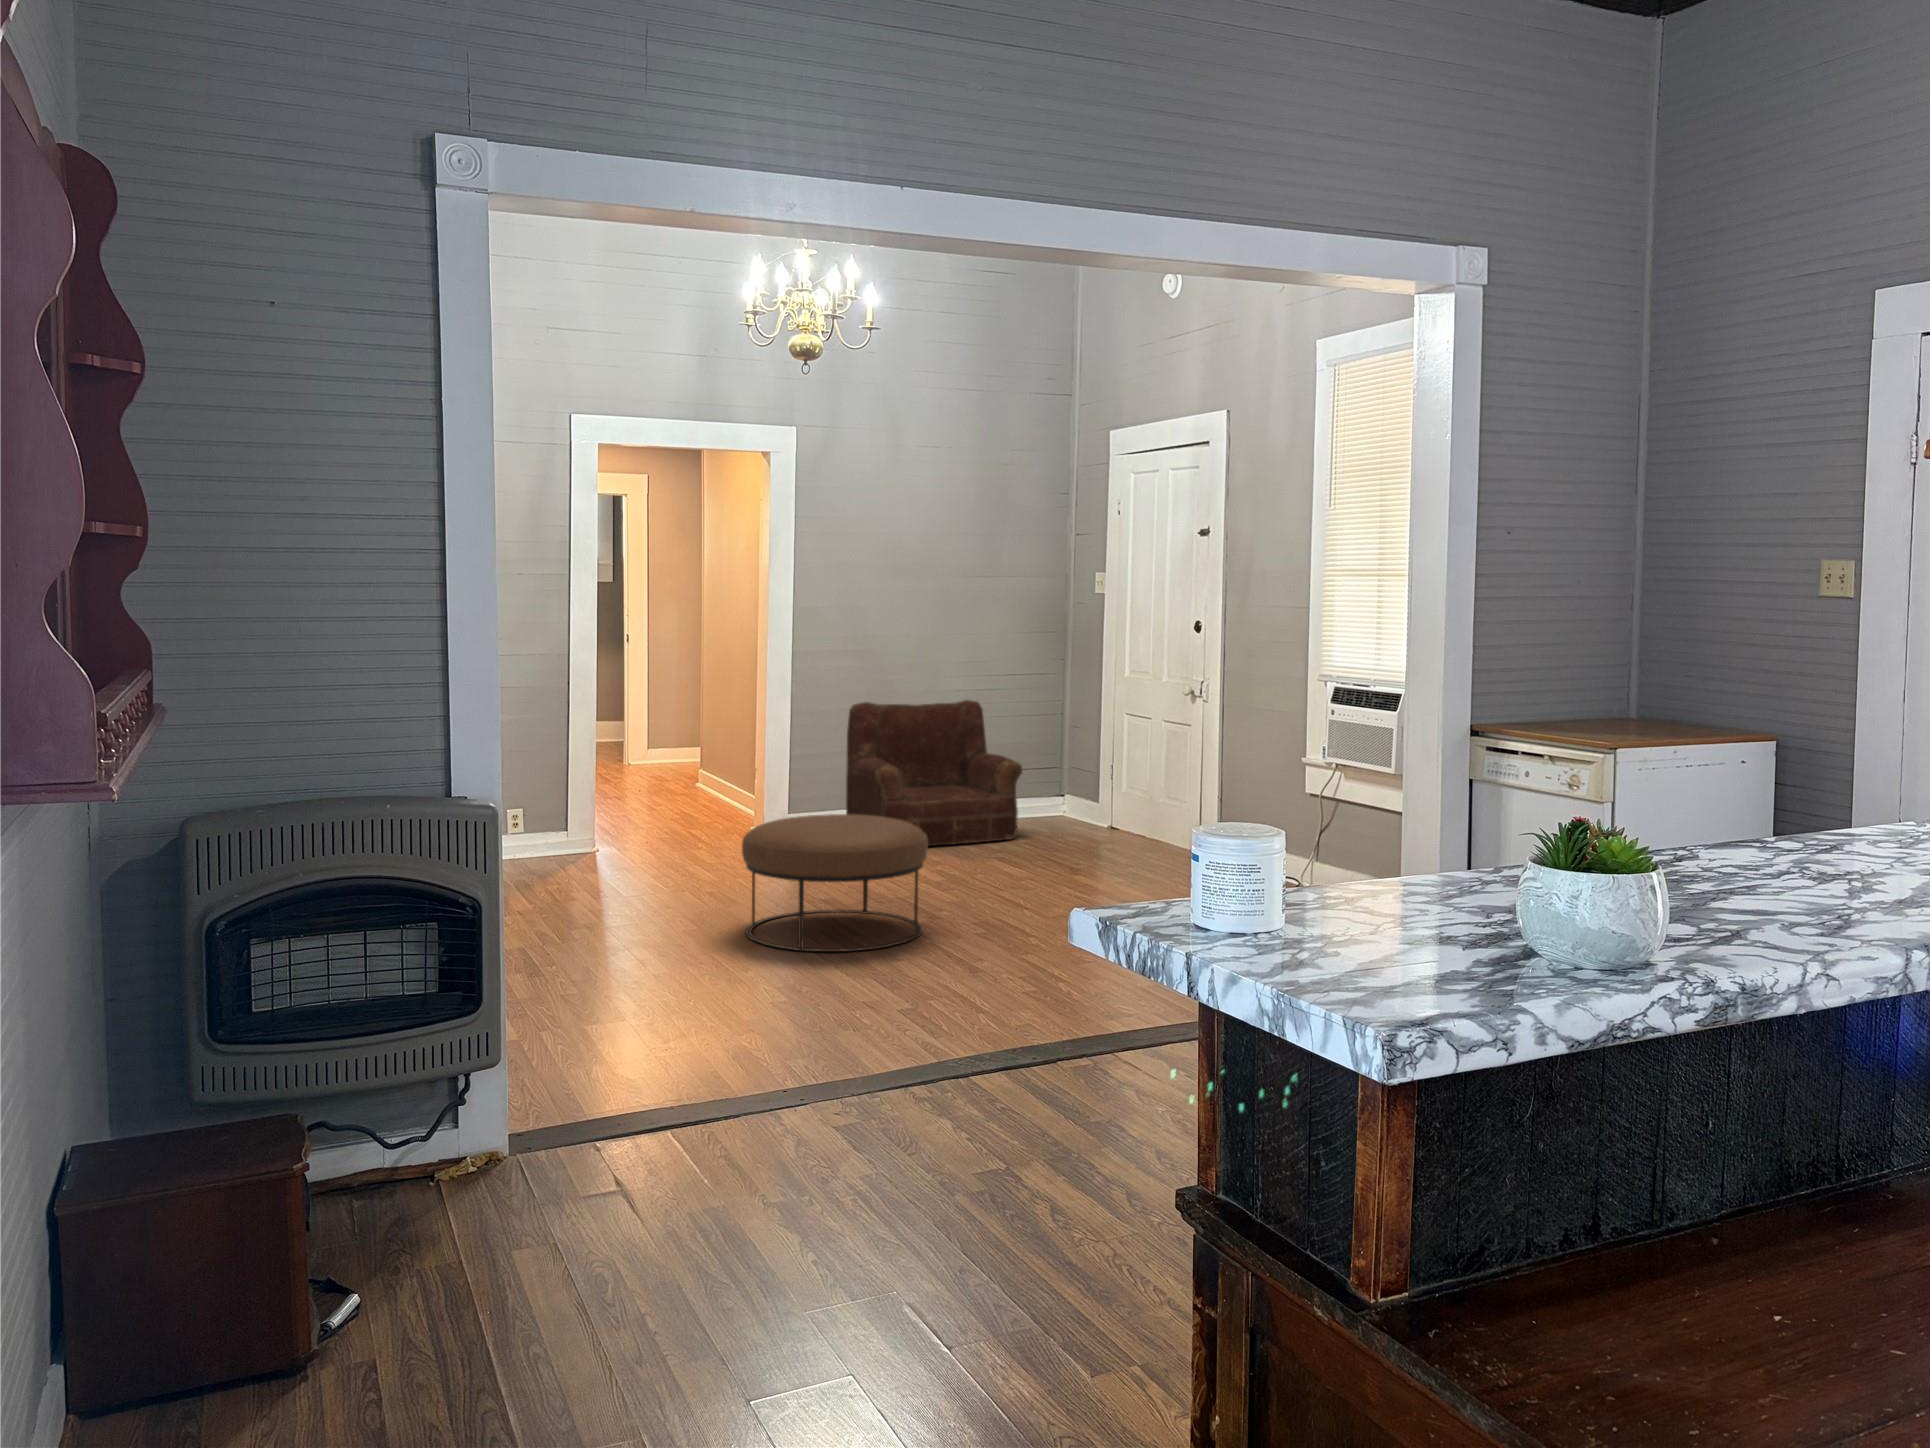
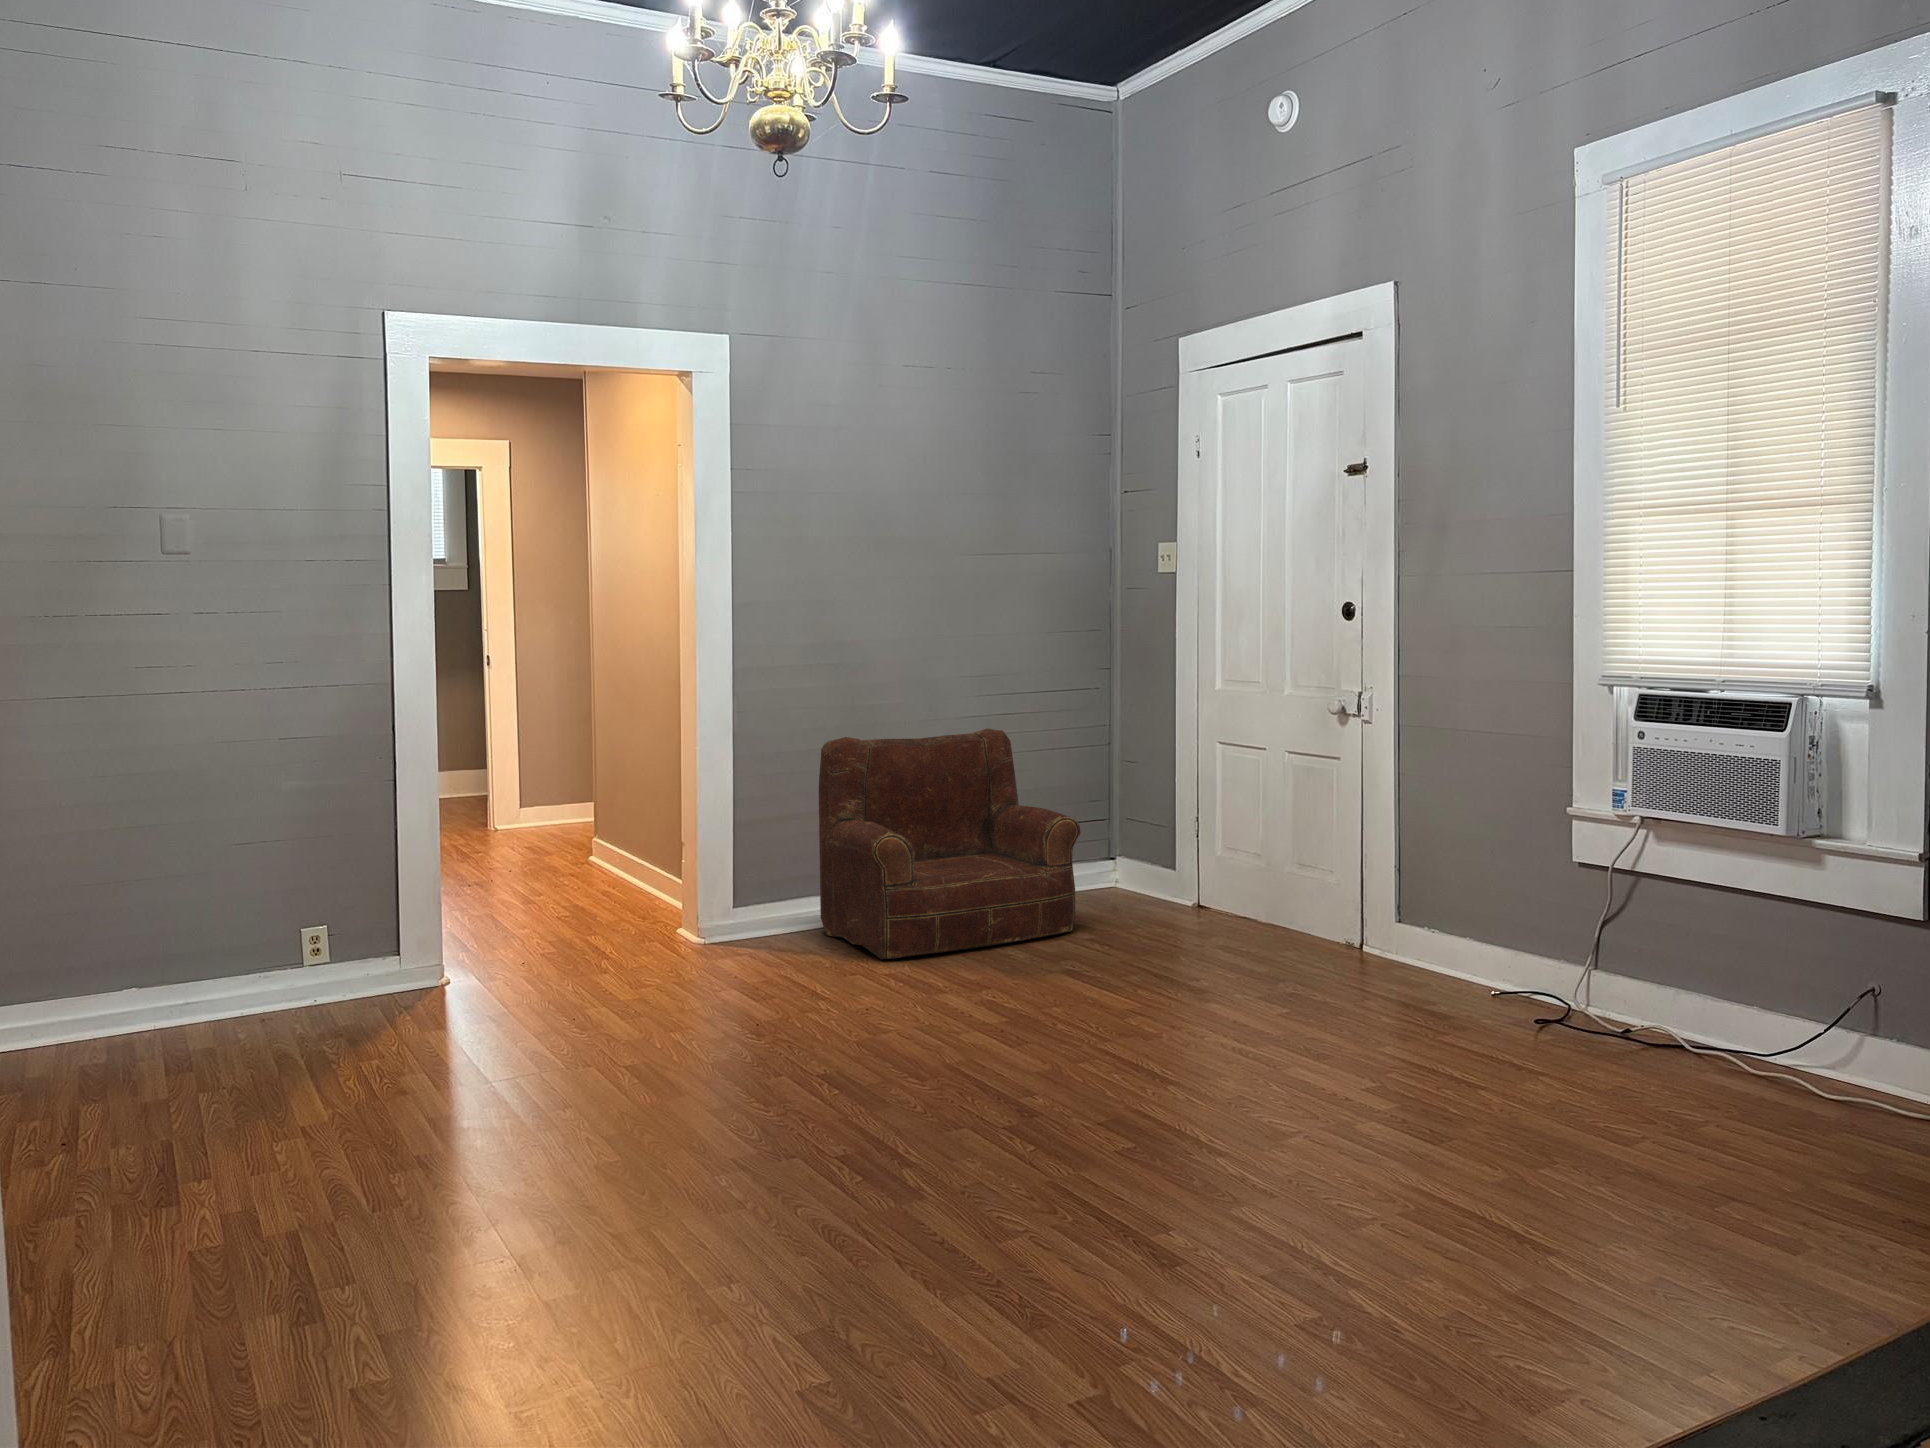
ottoman: present [742,814,928,952] -> none [699,940,1029,1218]

